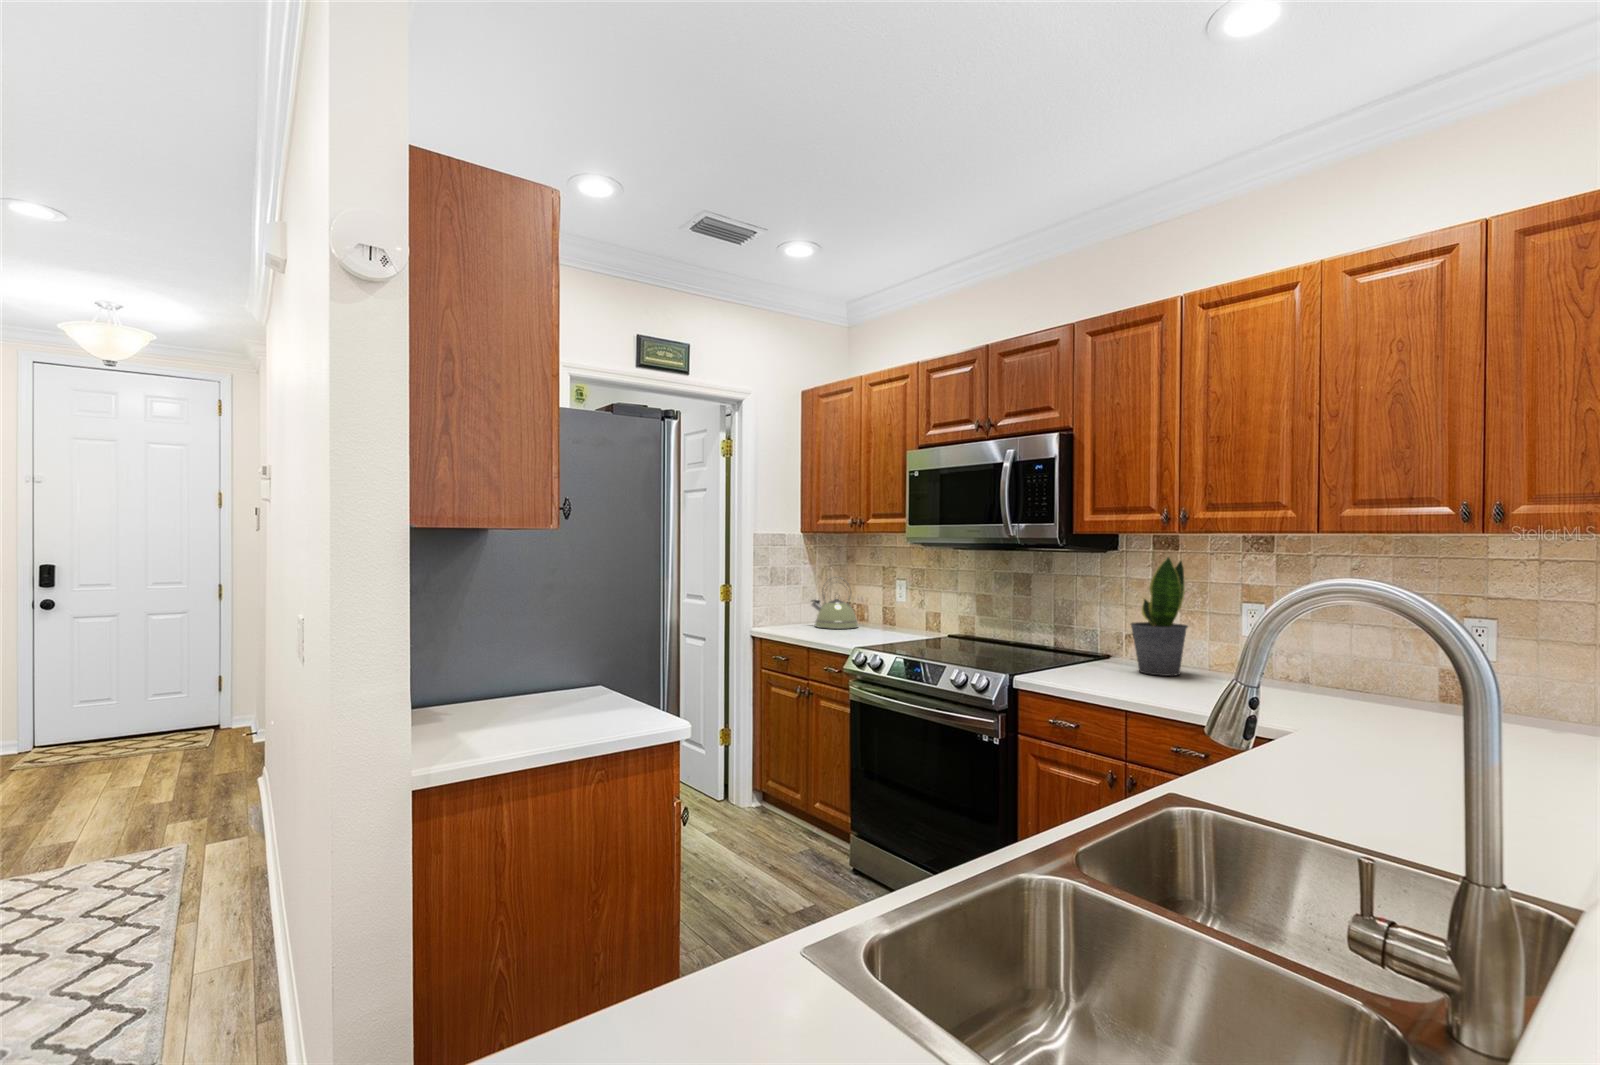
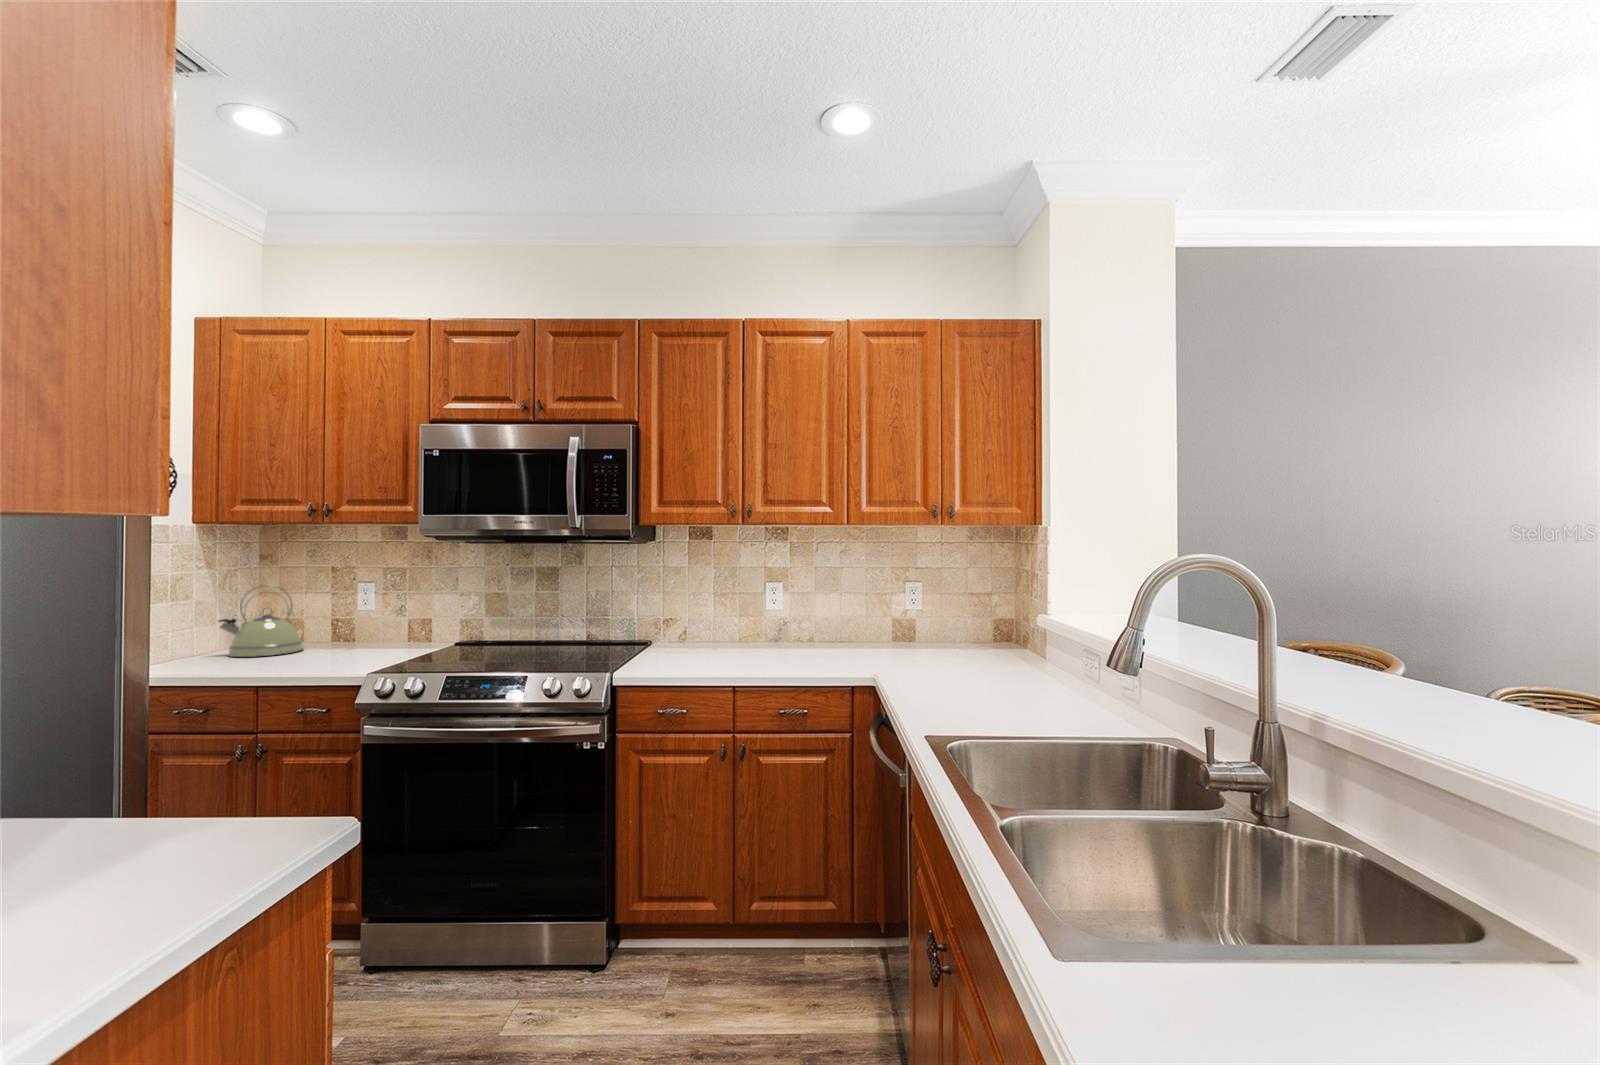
potted plant: present [1131,557,1188,676] -> none [685,545,733,652]

